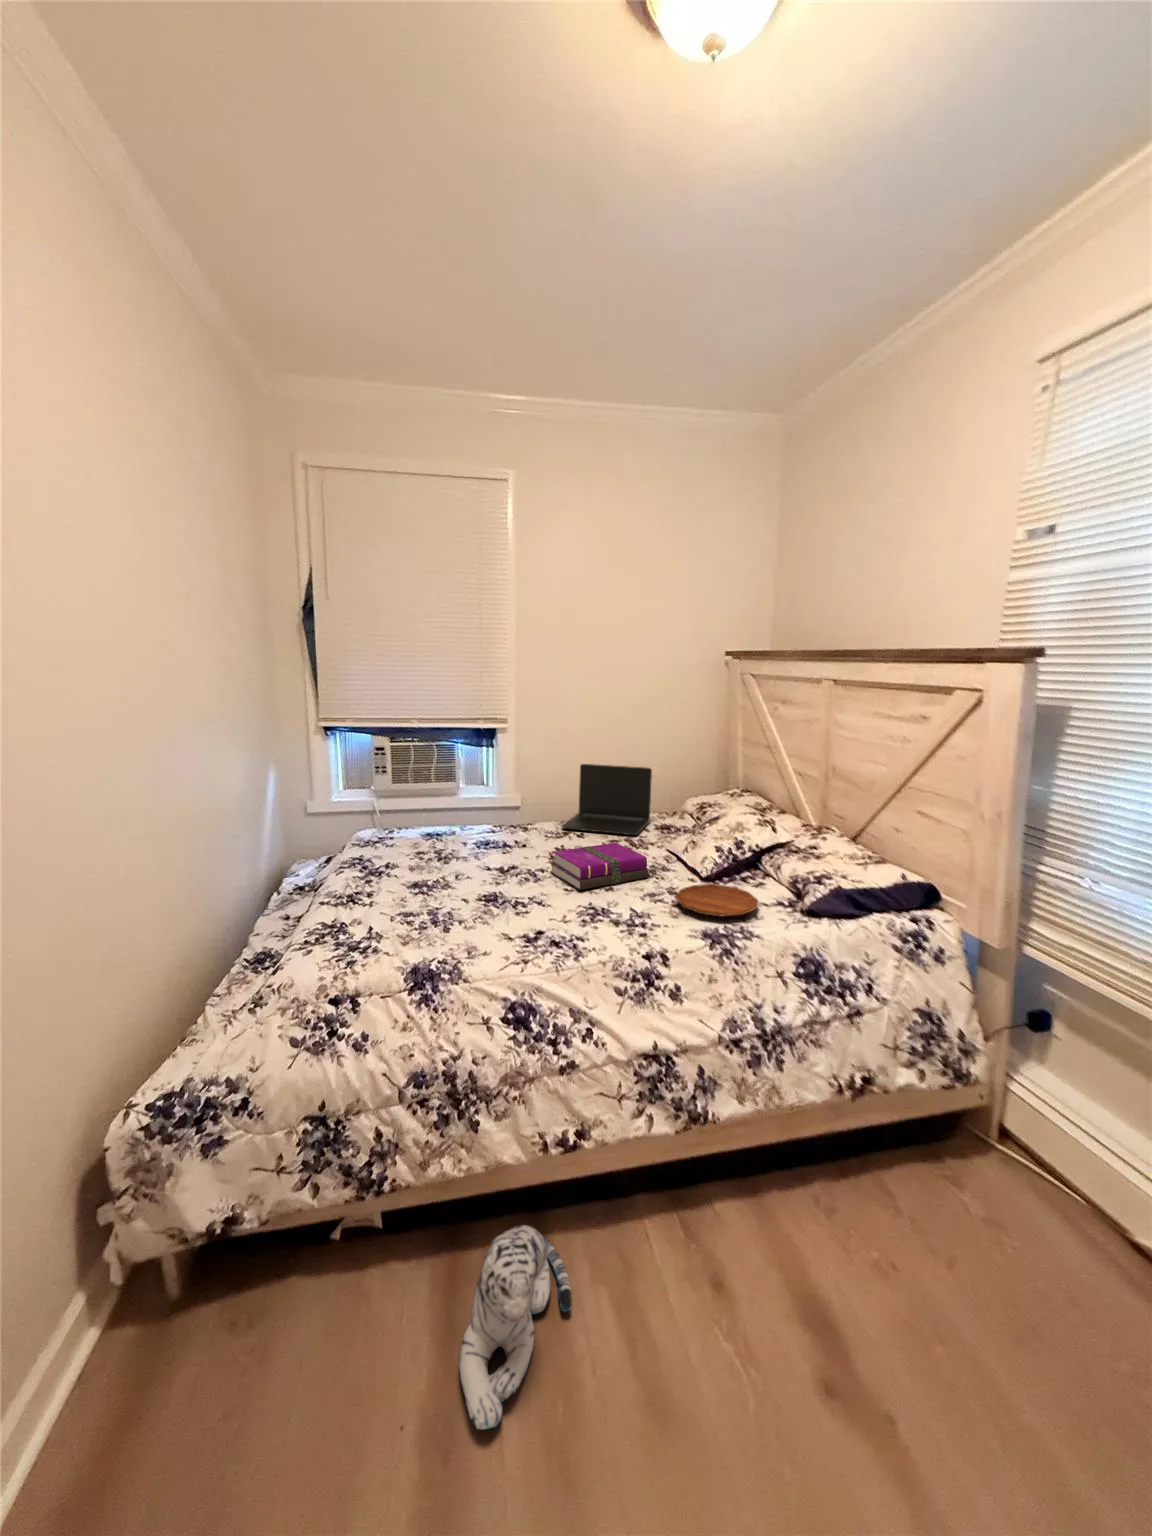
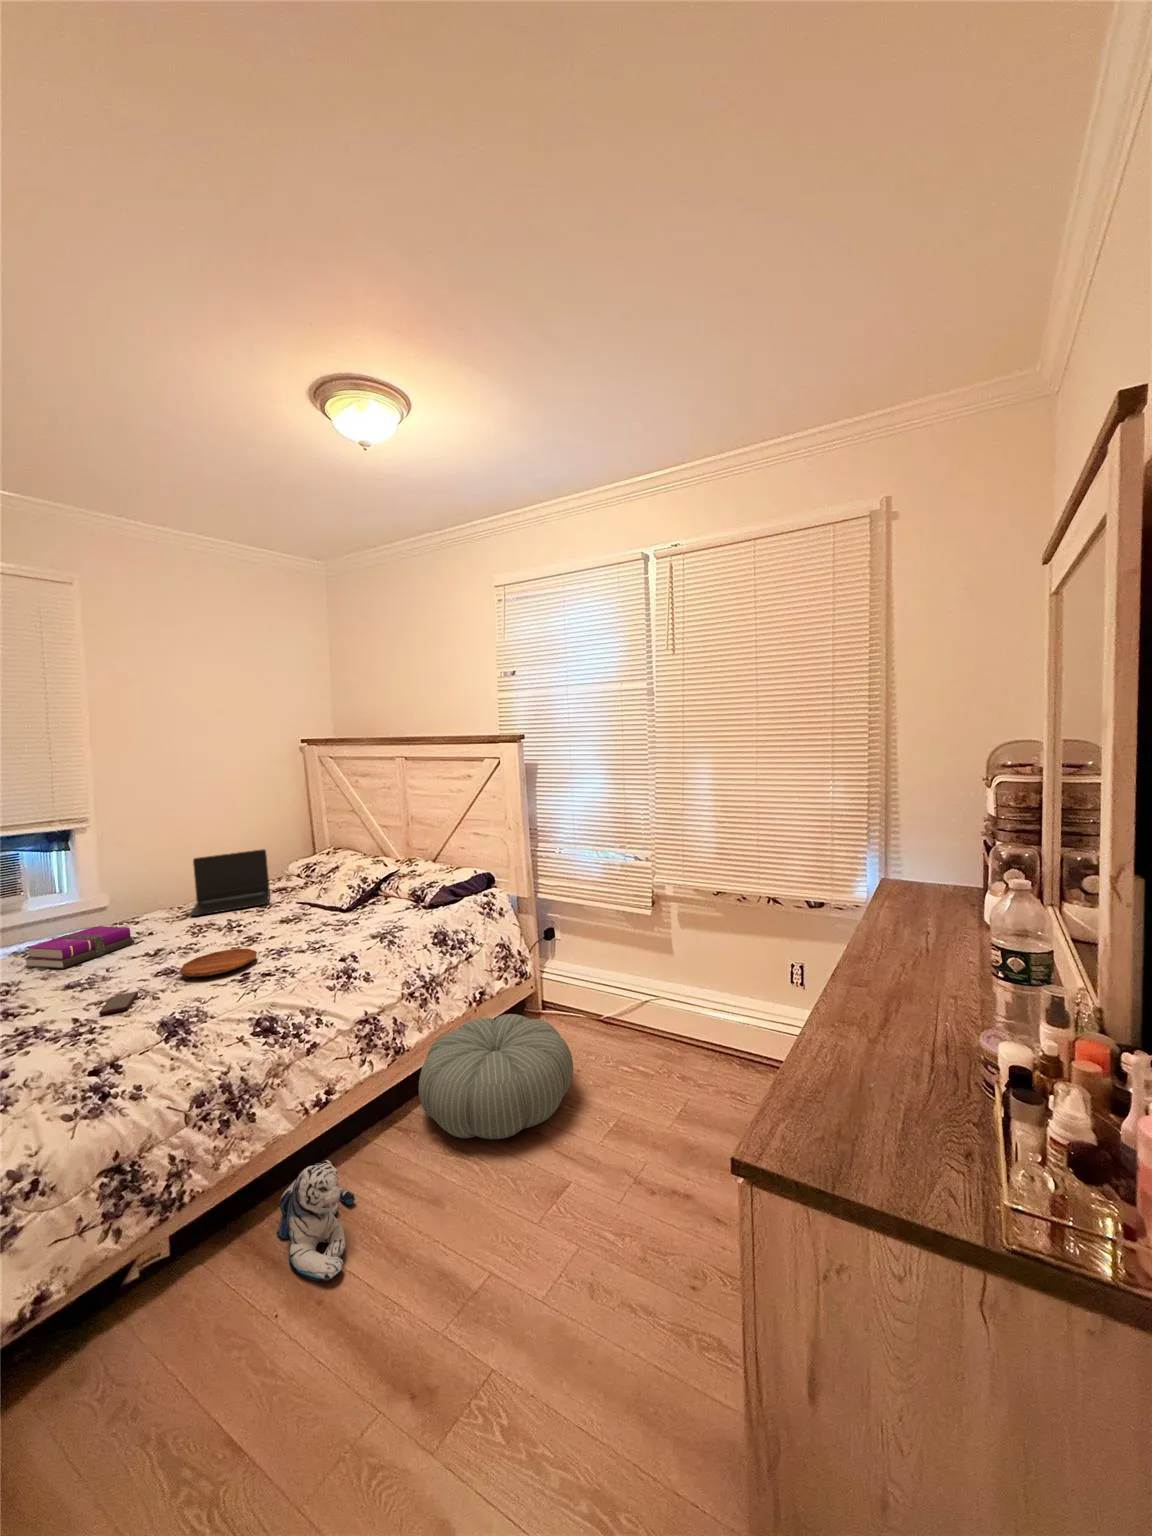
notebook: present [550,843,650,890] -> present [24,926,135,969]
tray: present [676,884,758,916] -> present [179,948,257,977]
smartphone: none [390,907,438,930] -> present [99,992,138,1015]
pouf: none [710,1120,1008,1411] -> present [419,1014,573,1139]

